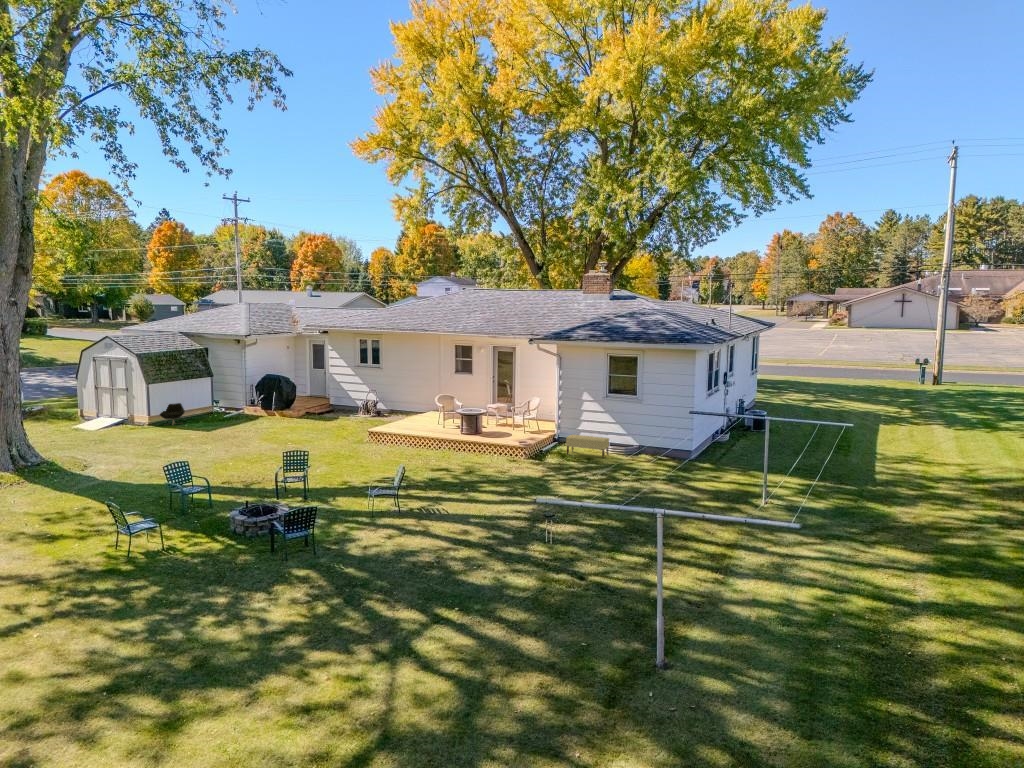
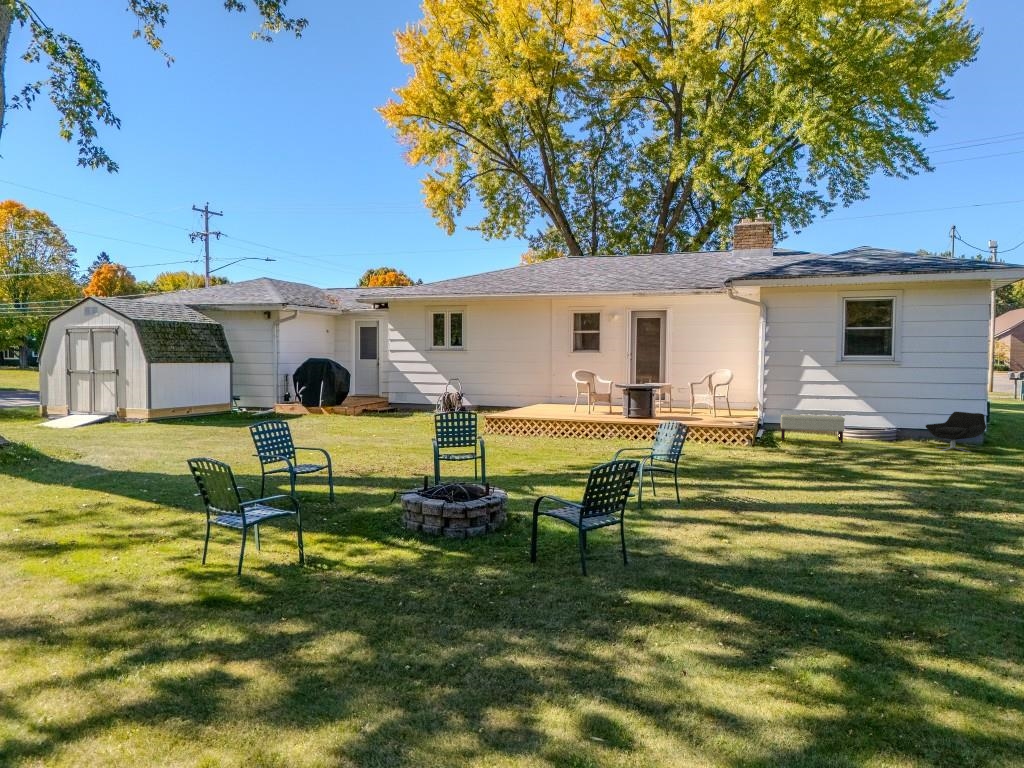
lounge chair: present [160,403,184,425] -> present [926,412,986,452]

